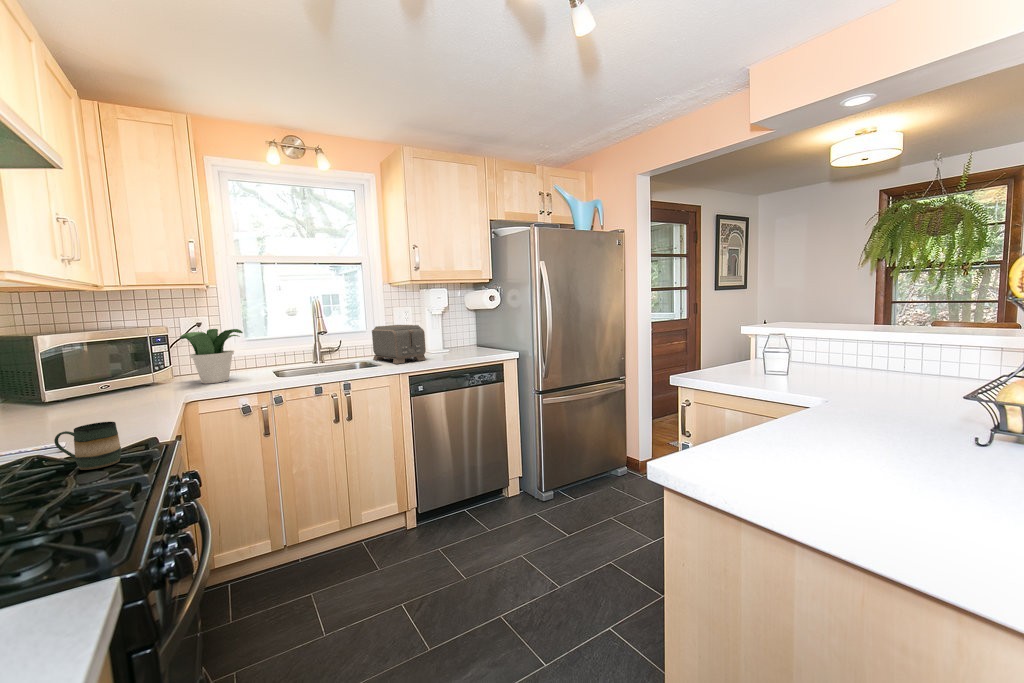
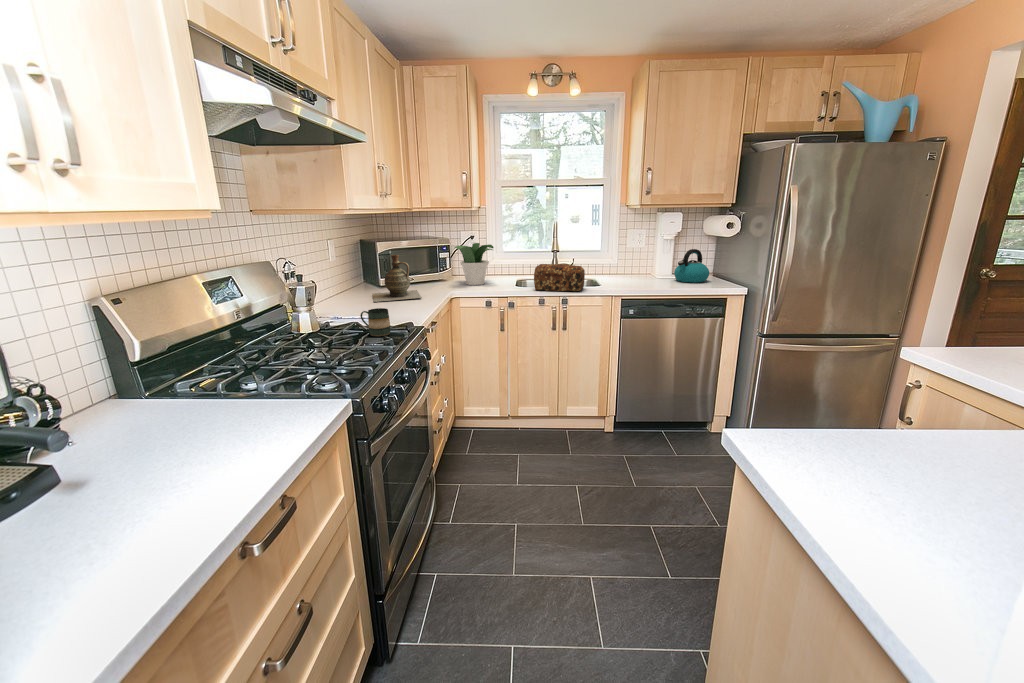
kettle: none [448,321,480,353] -> present [674,249,709,283]
toaster: present [372,325,426,364] -> none [599,248,646,286]
bread loaf: none [305,345,366,378] -> present [534,264,585,291]
ceramic jug: none [34,349,141,425] -> present [373,255,421,302]

